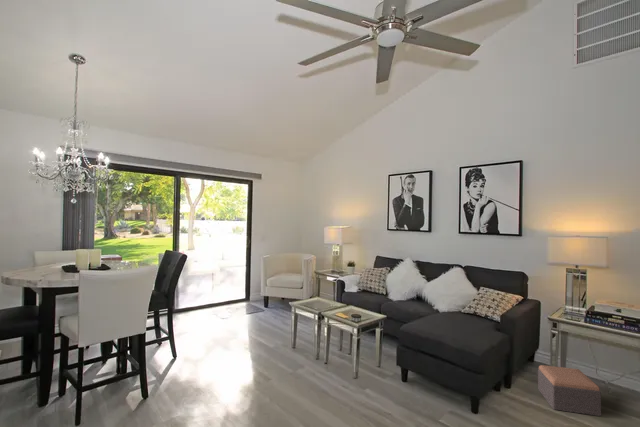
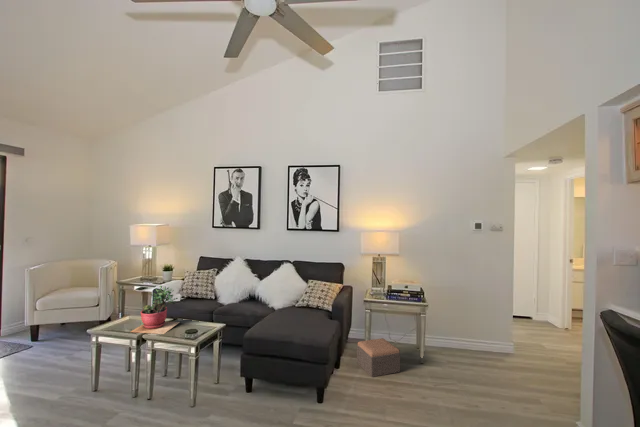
succulent plant: none [314,274,351,314] -> present [131,286,179,334]

